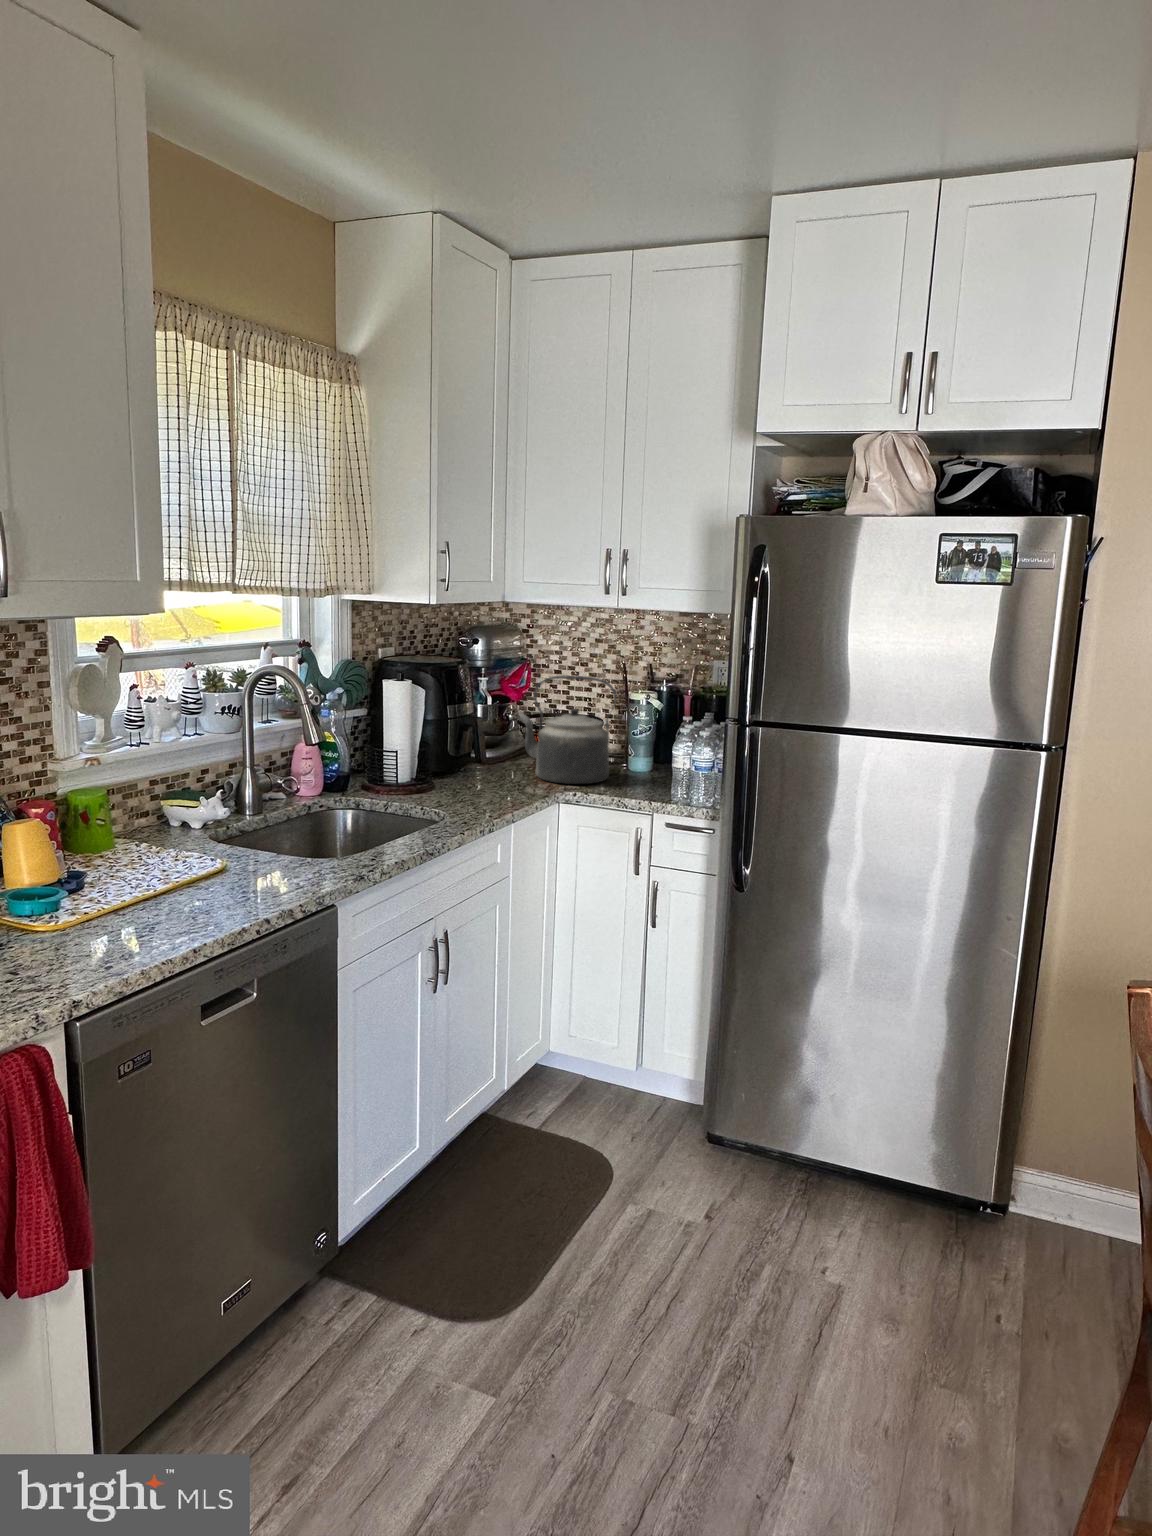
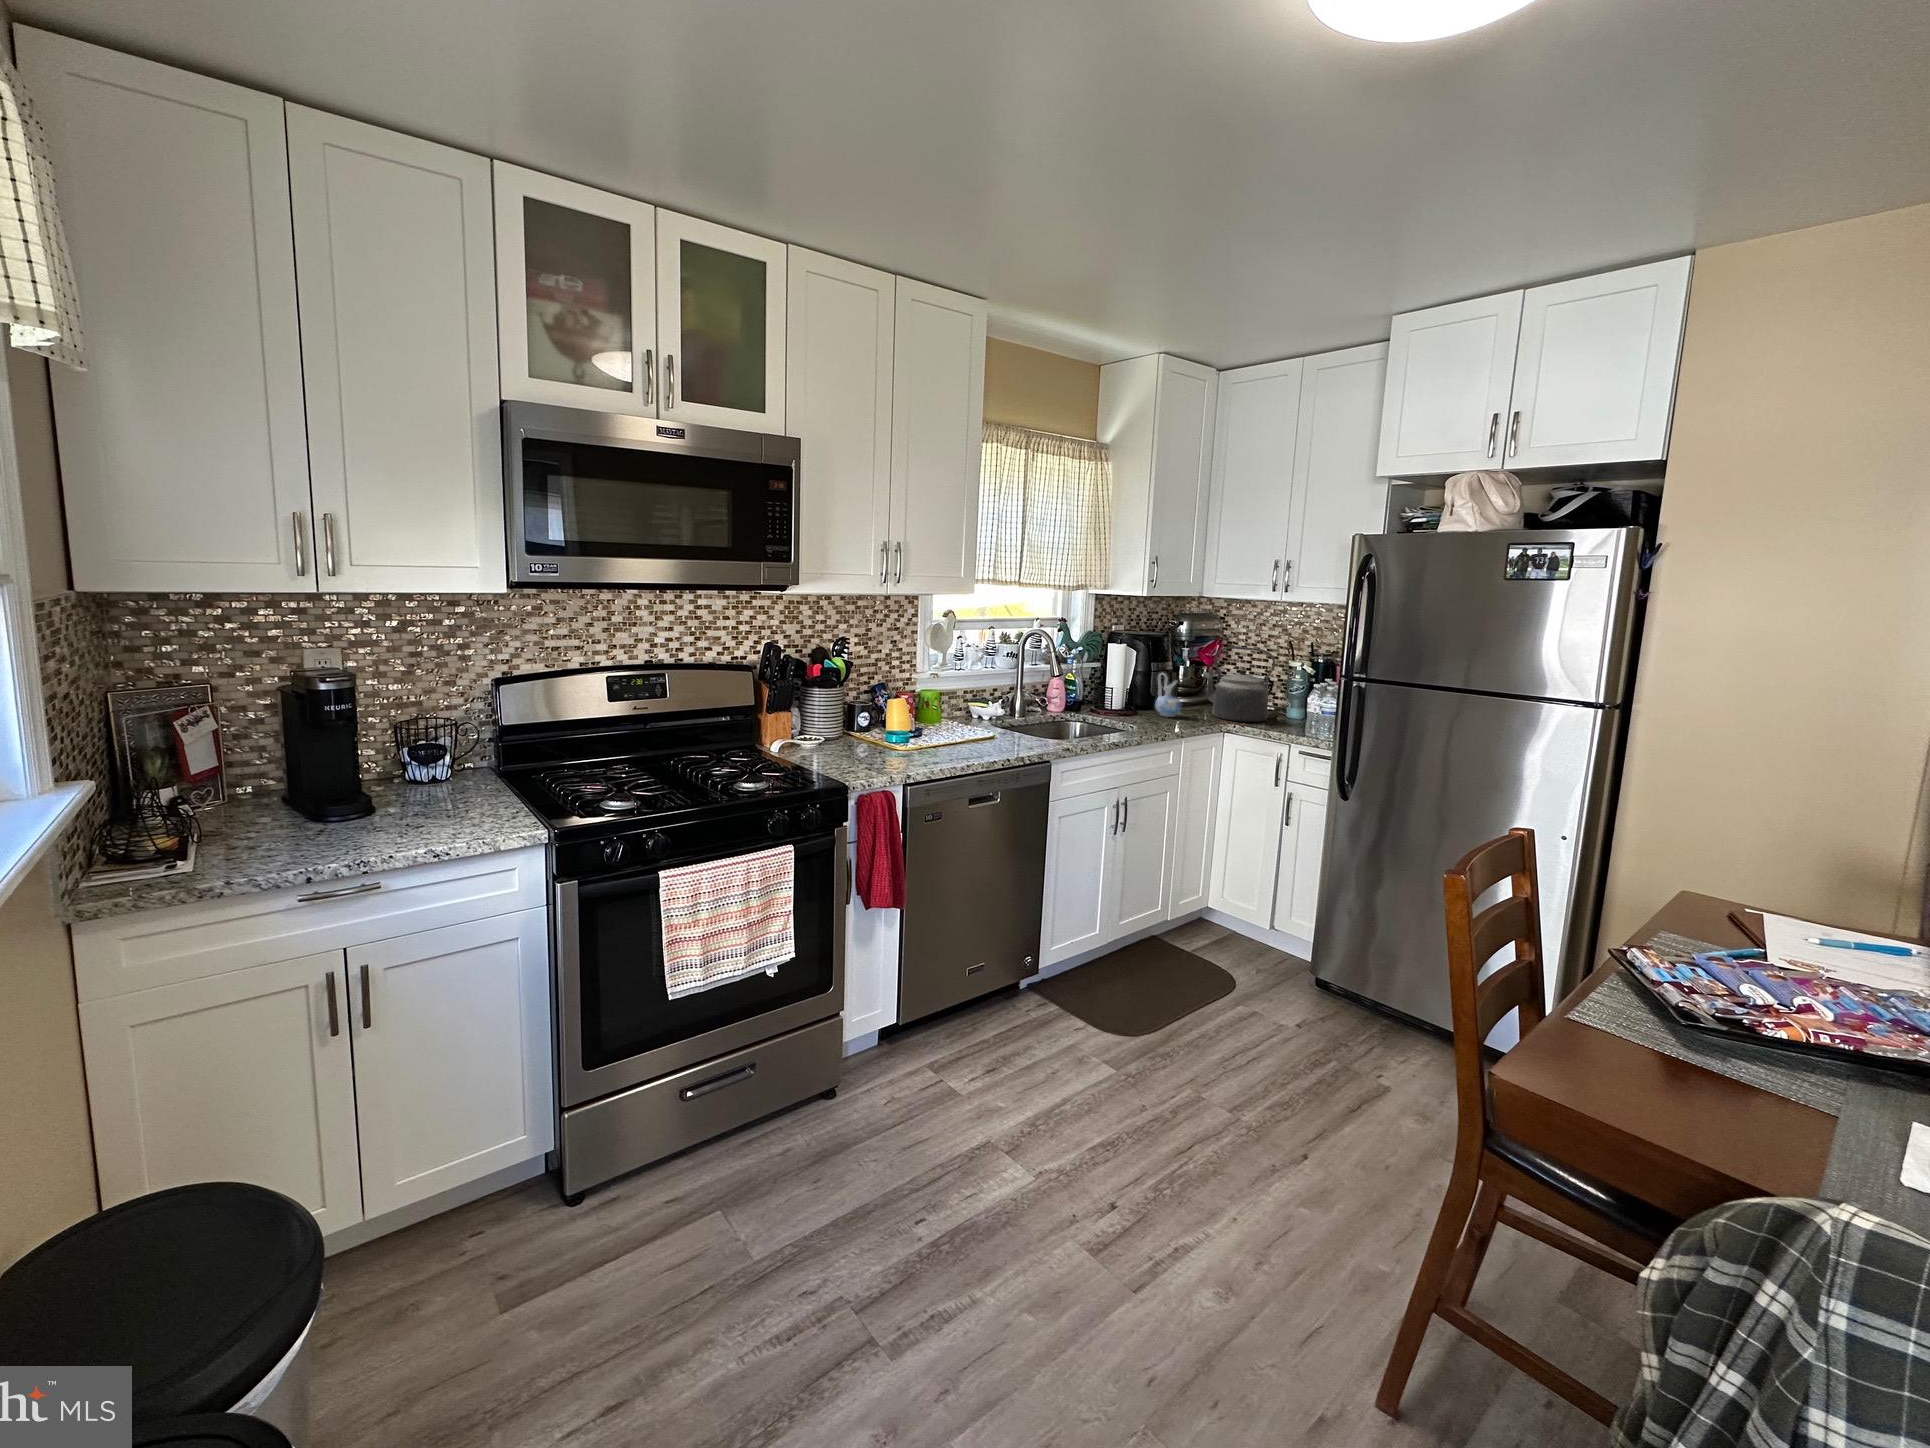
ceramic pitcher: none [459,721,497,787] -> present [1155,673,1181,717]

